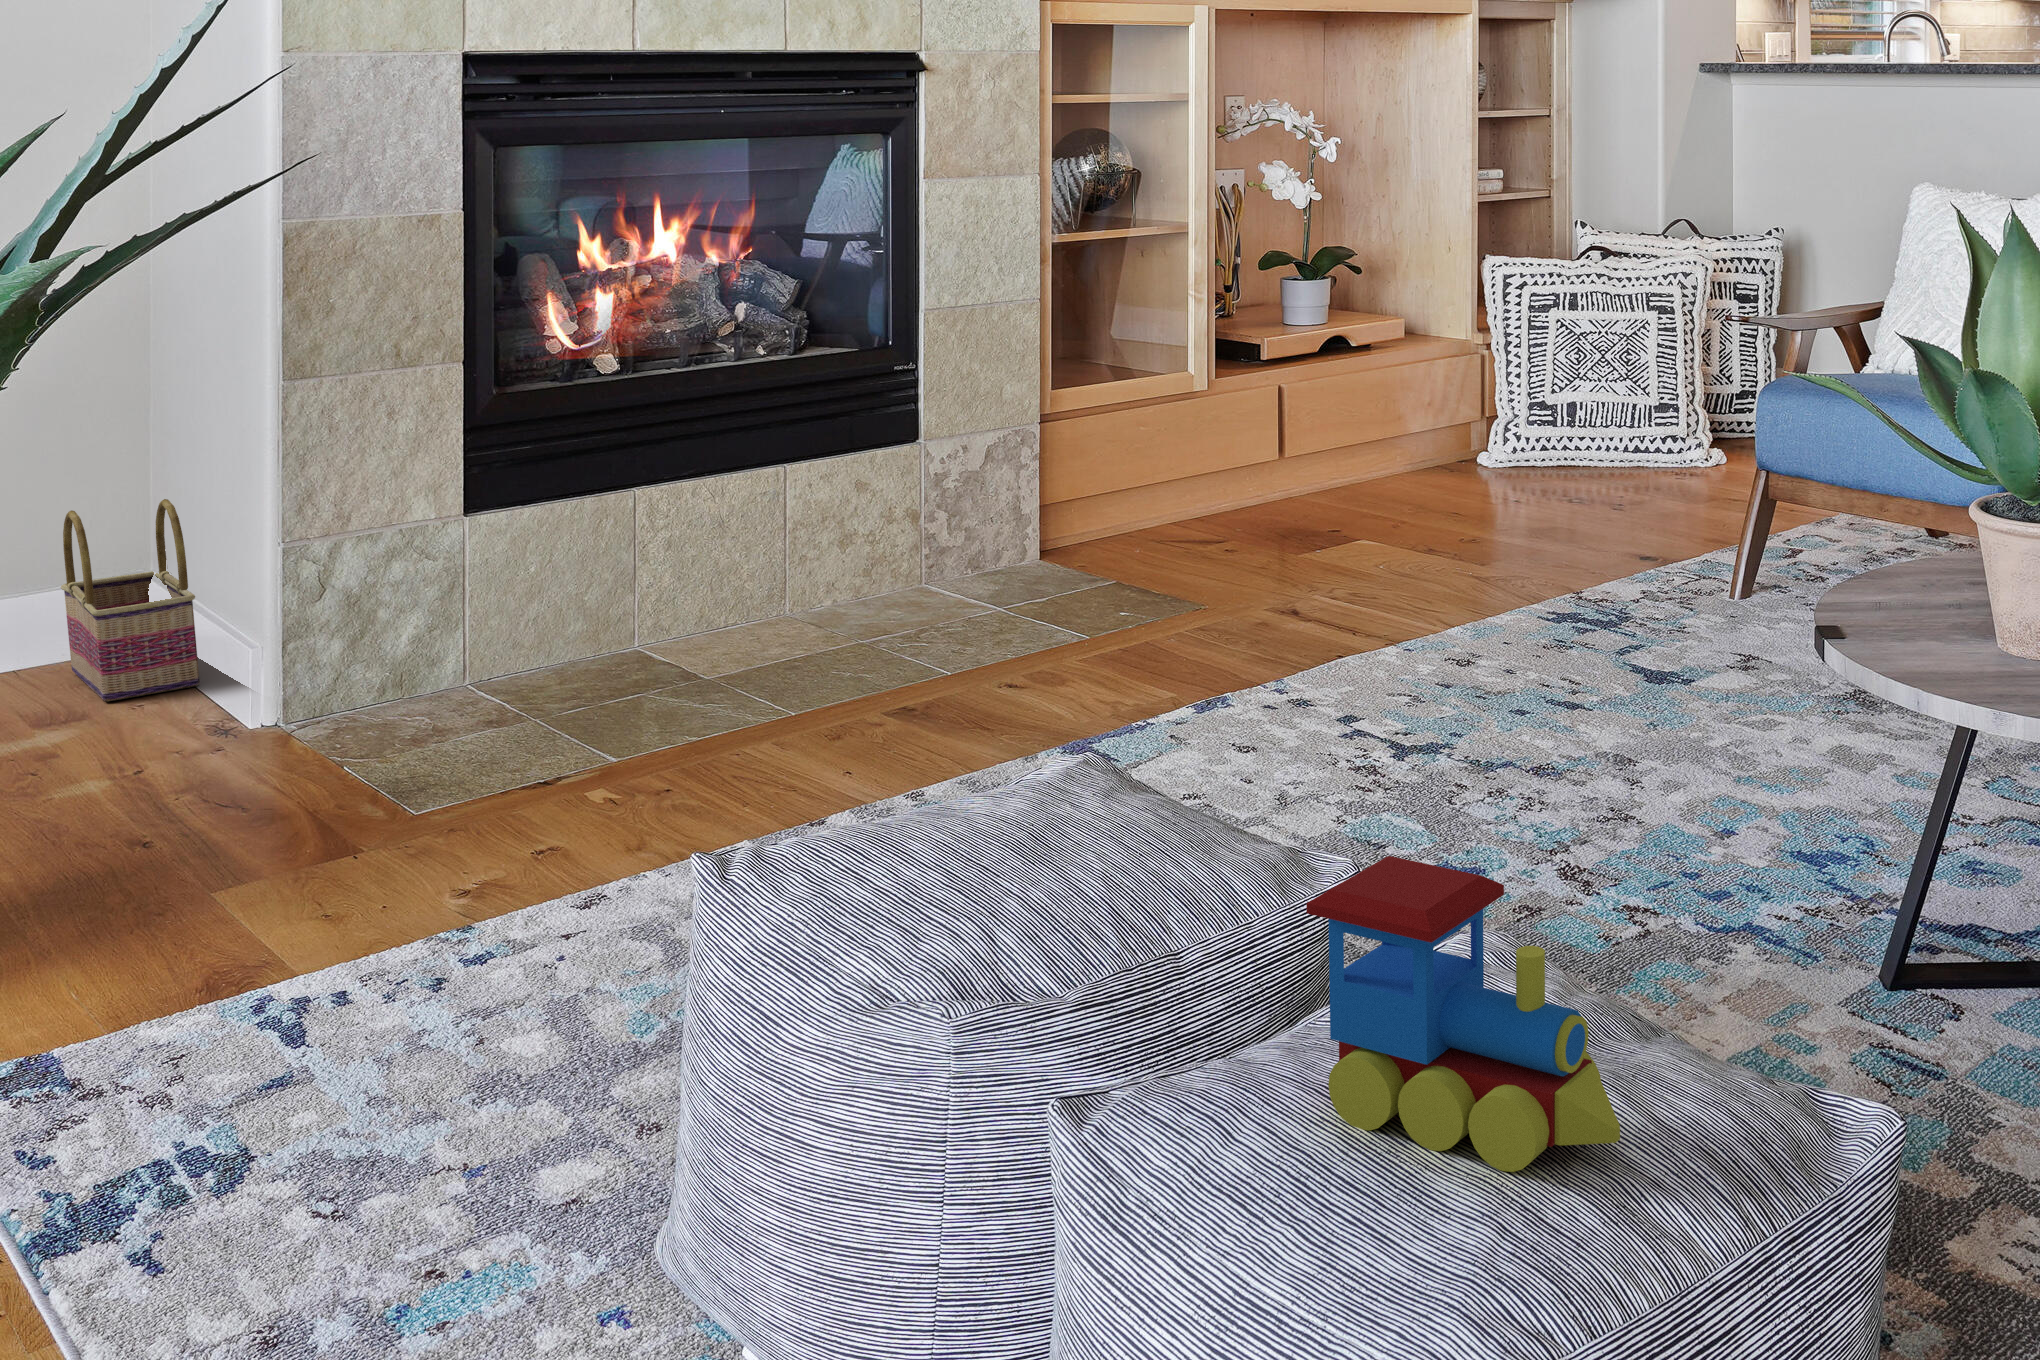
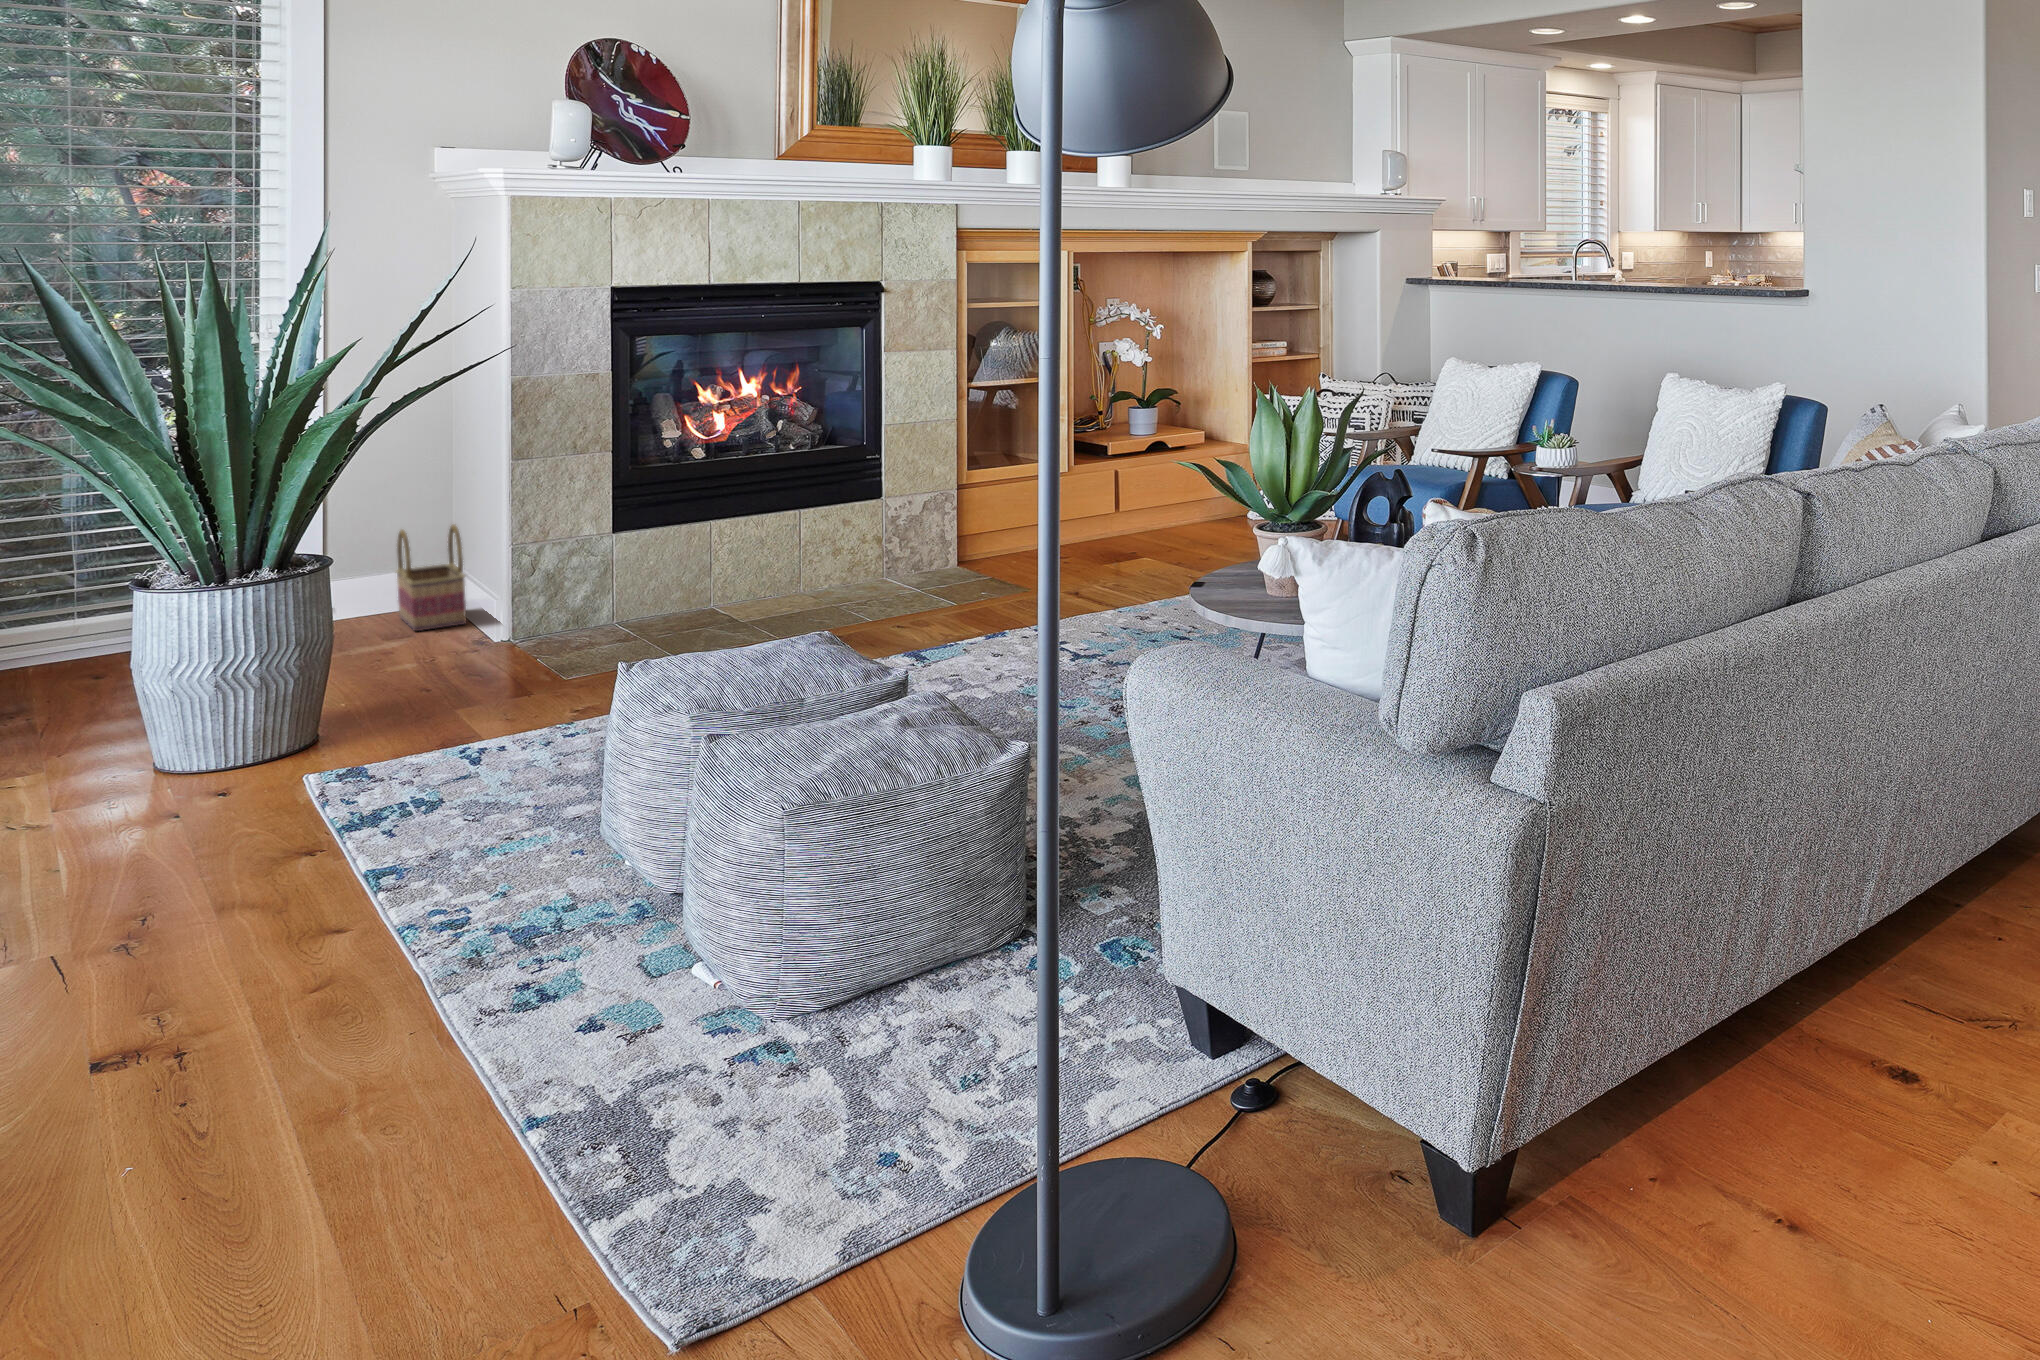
toy train: present [1306,856,1620,1172] -> none [811,634,921,743]

